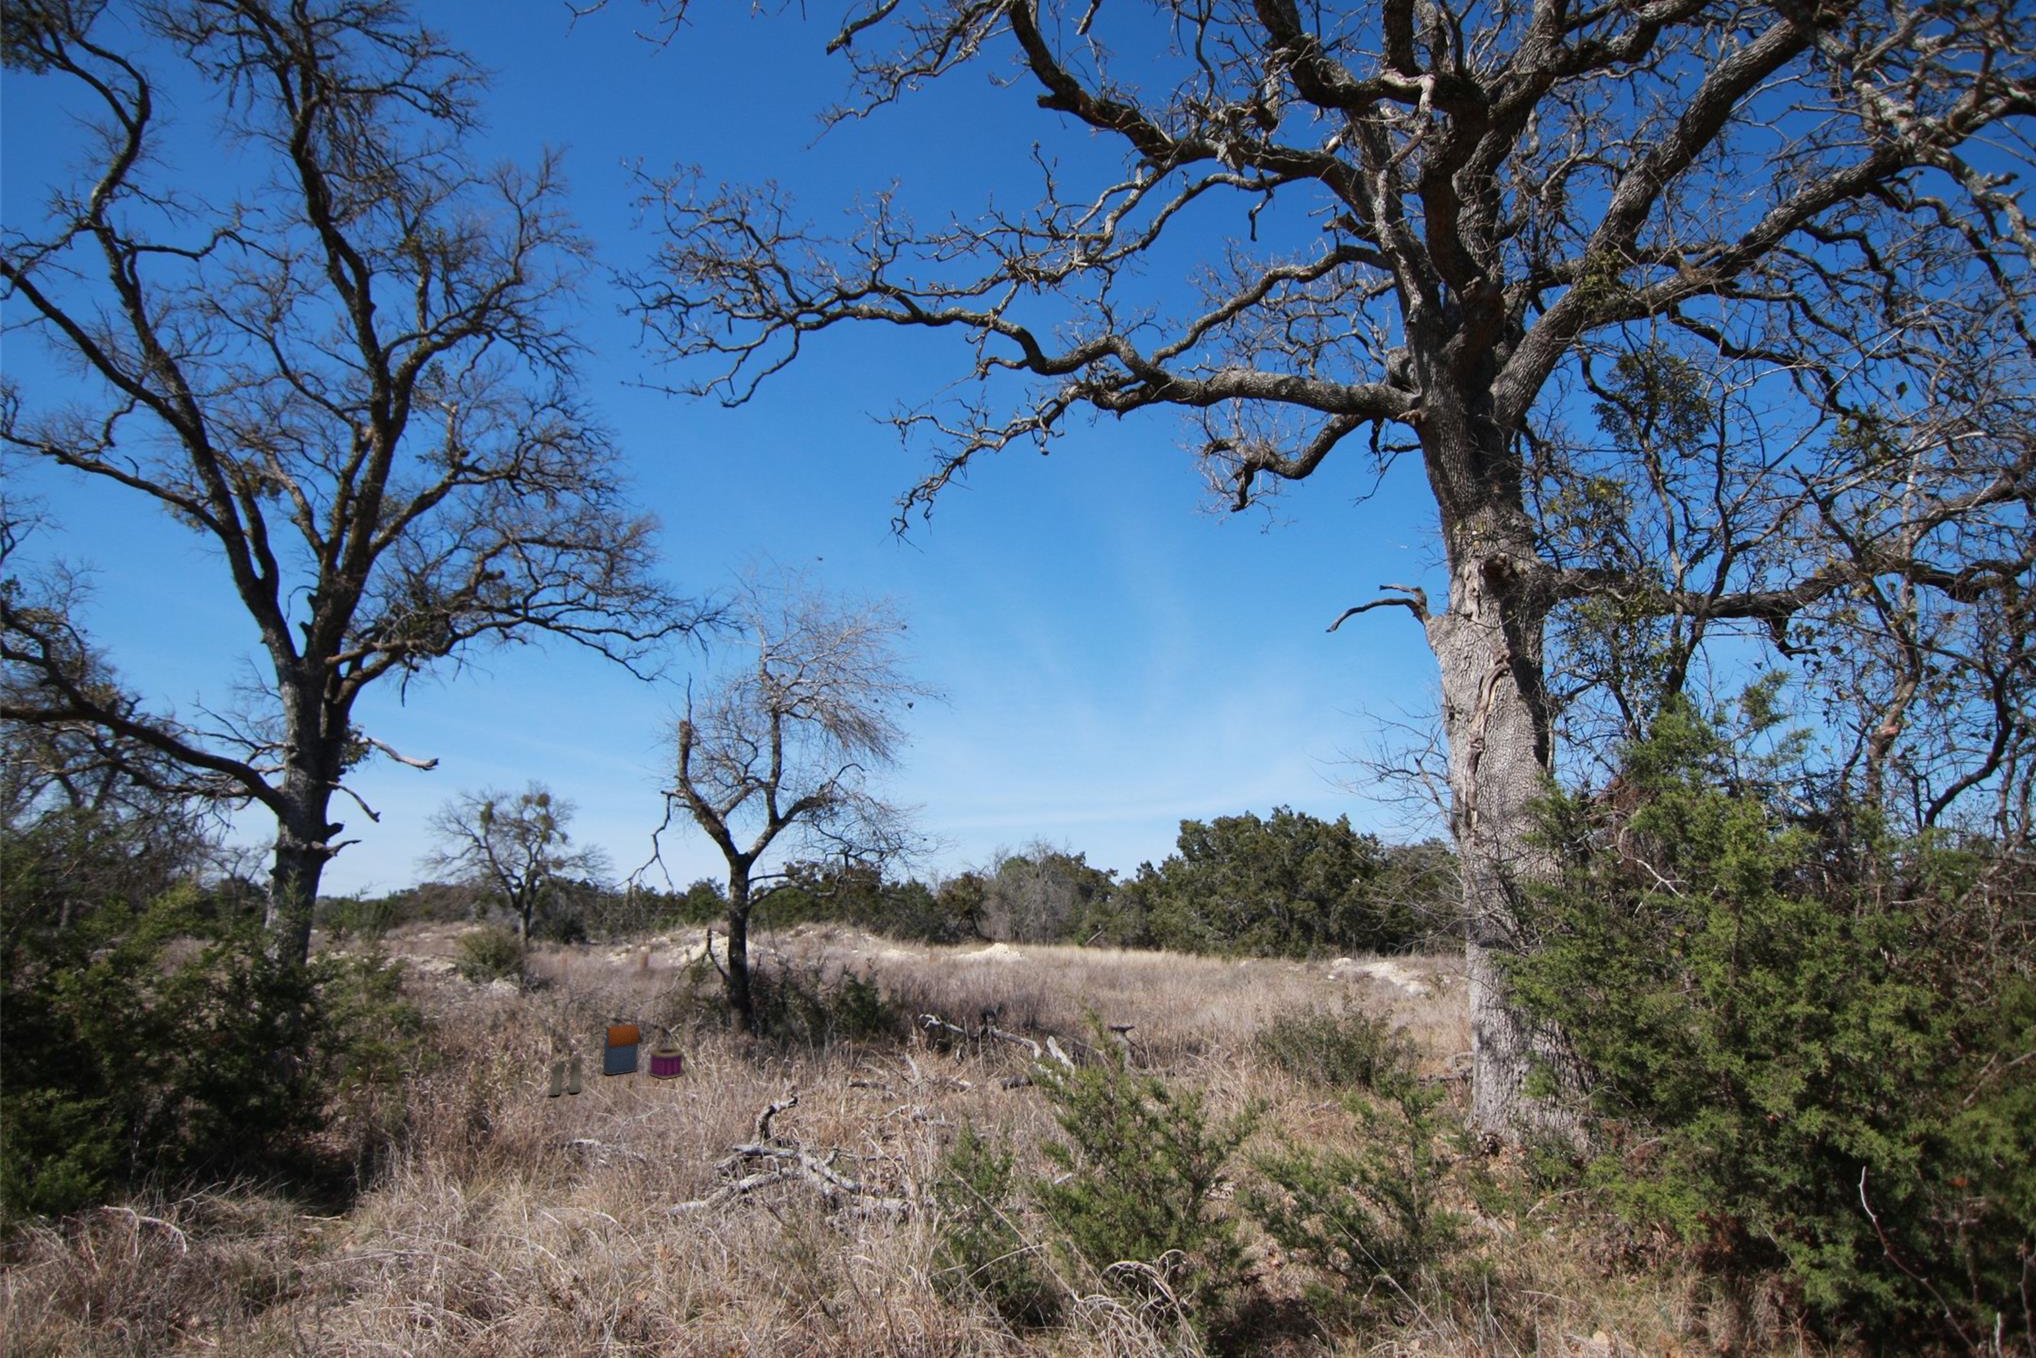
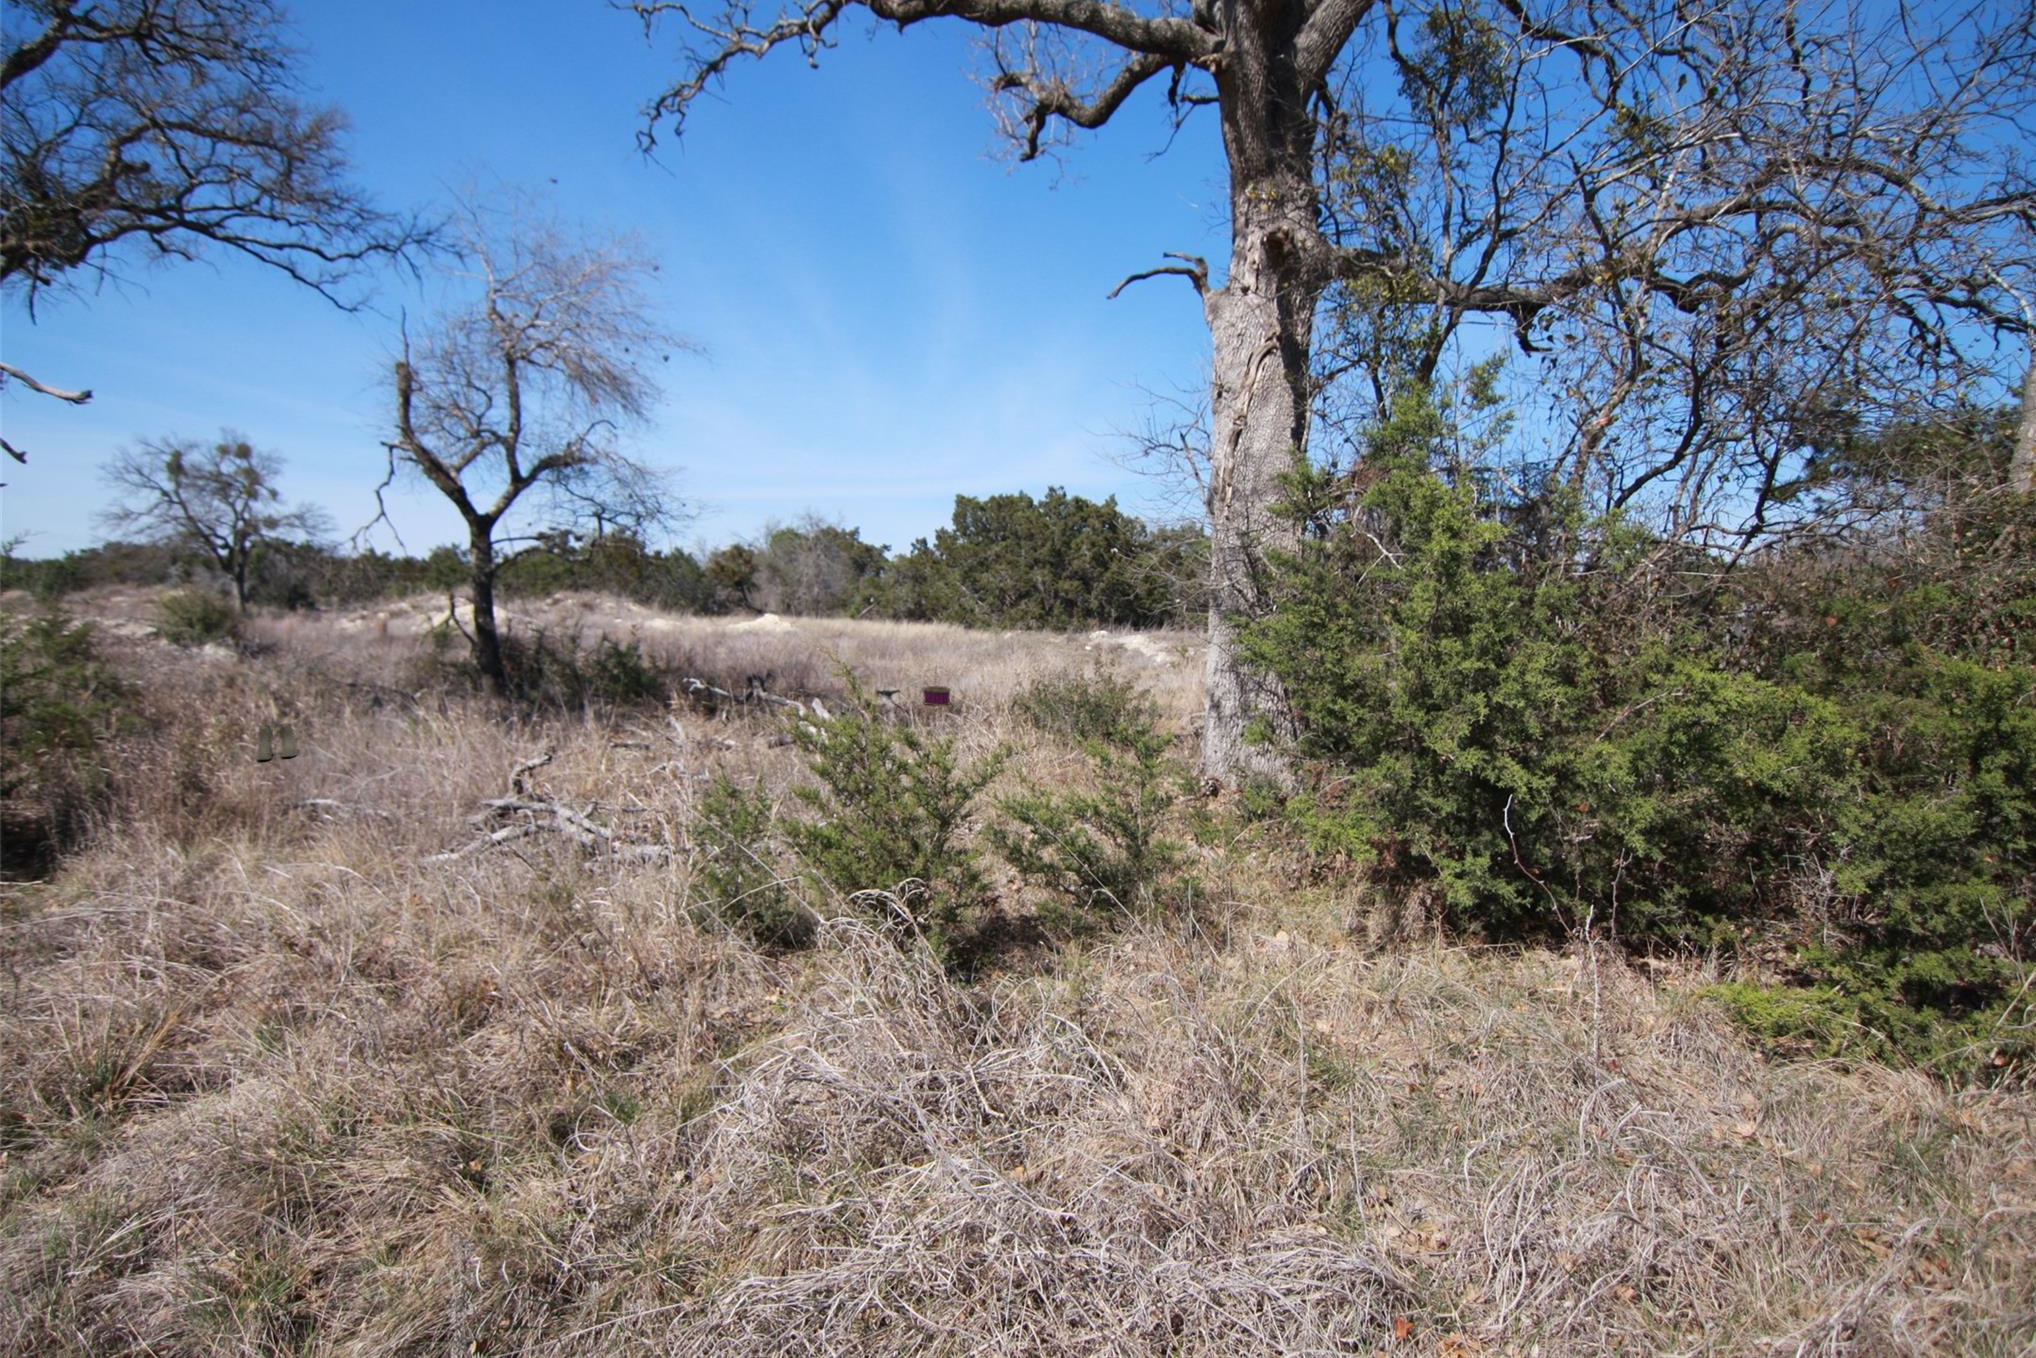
backpack: present [603,1024,639,1075] -> none [323,687,369,738]
basket: present [649,1025,683,1079] -> present [923,670,951,706]

